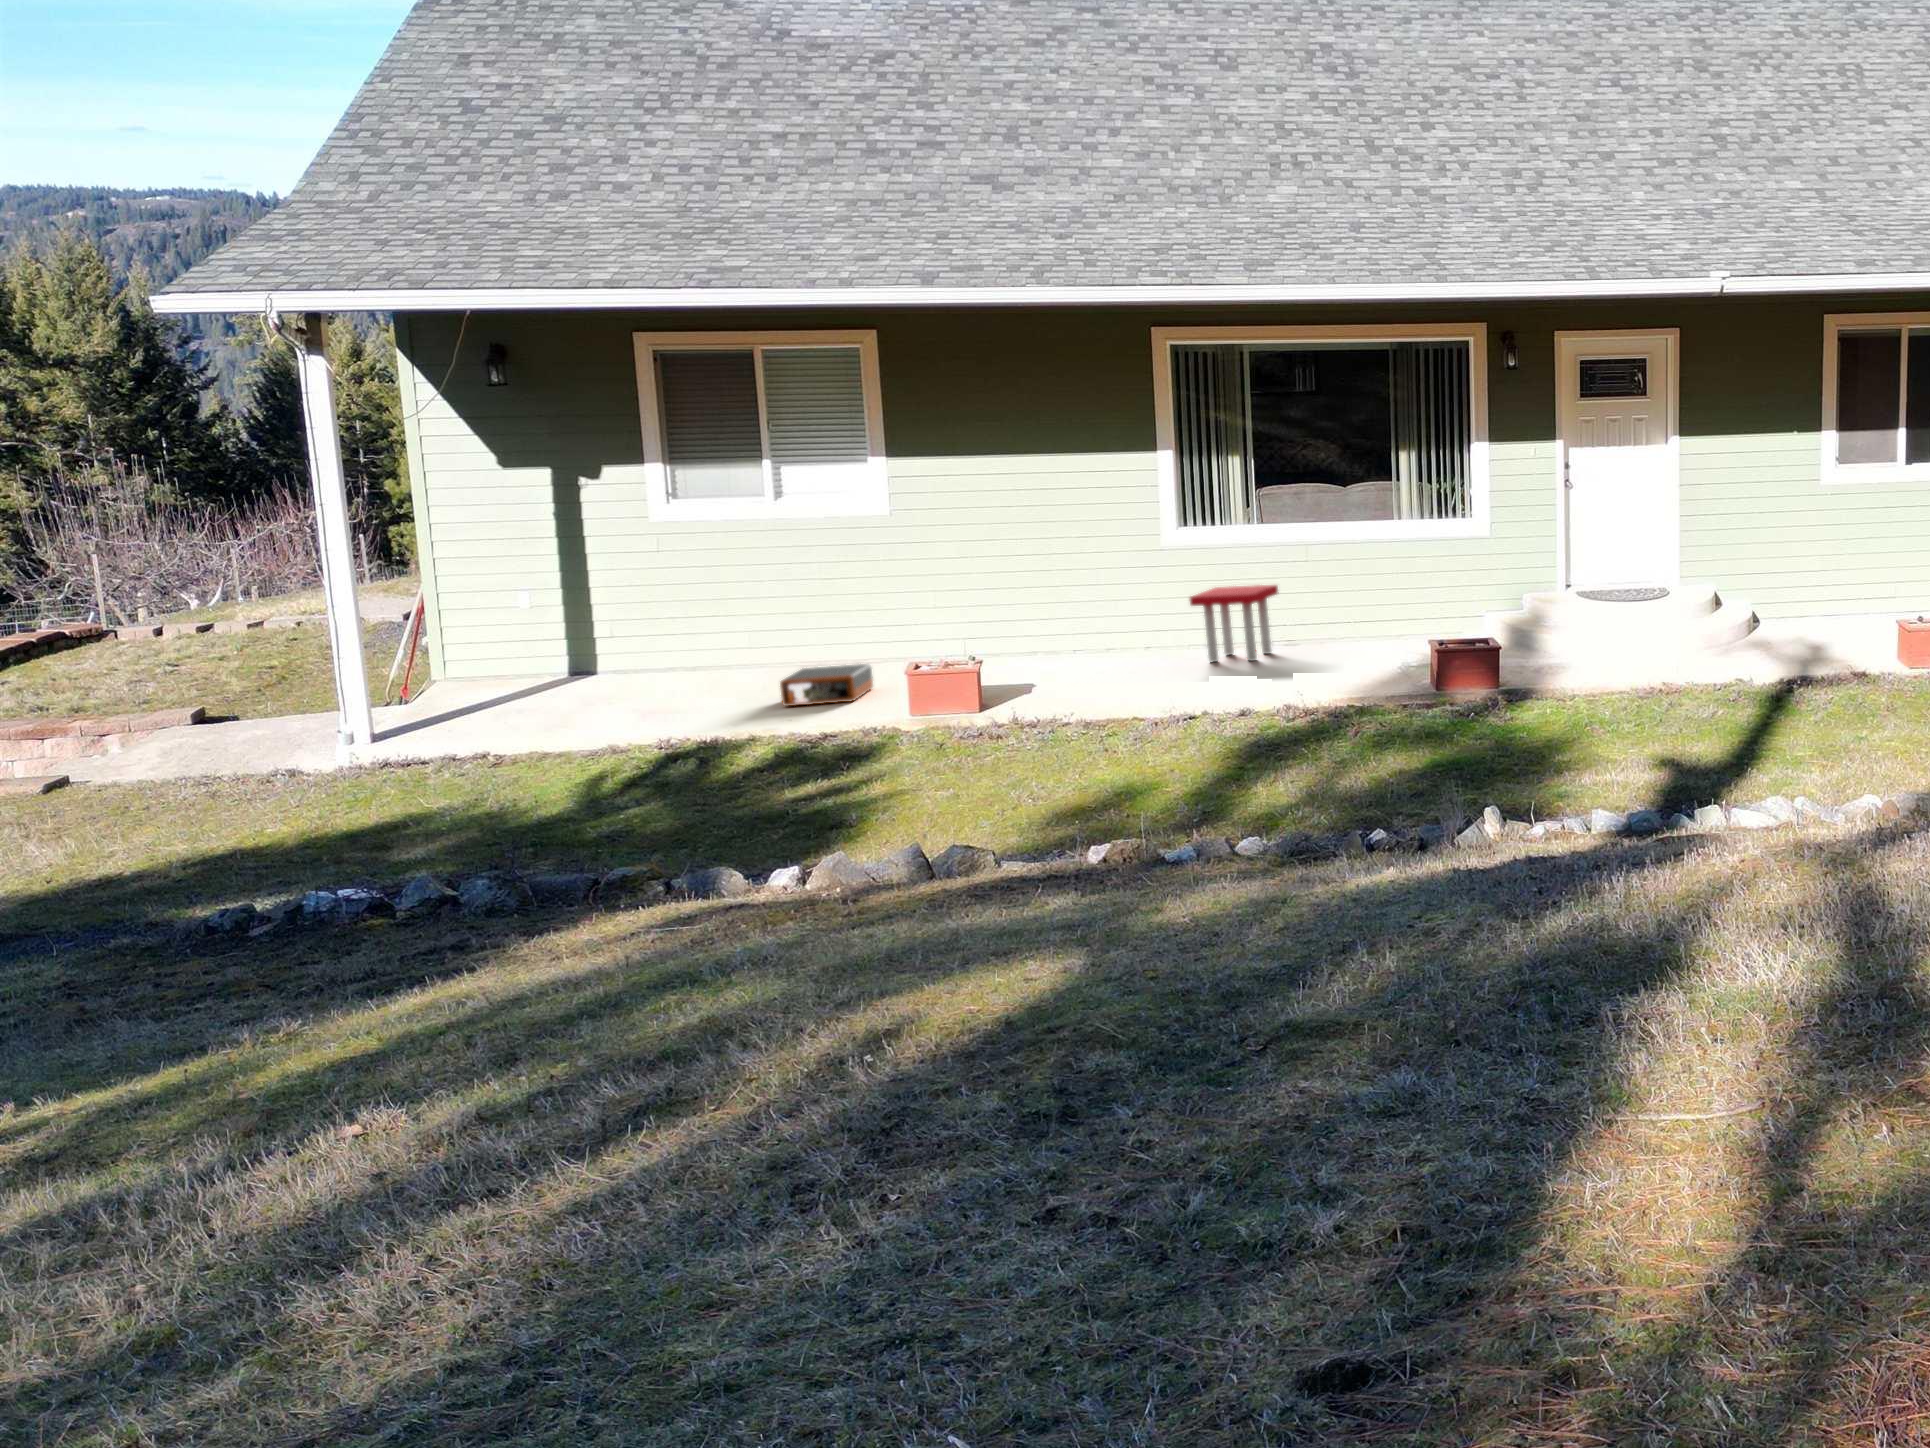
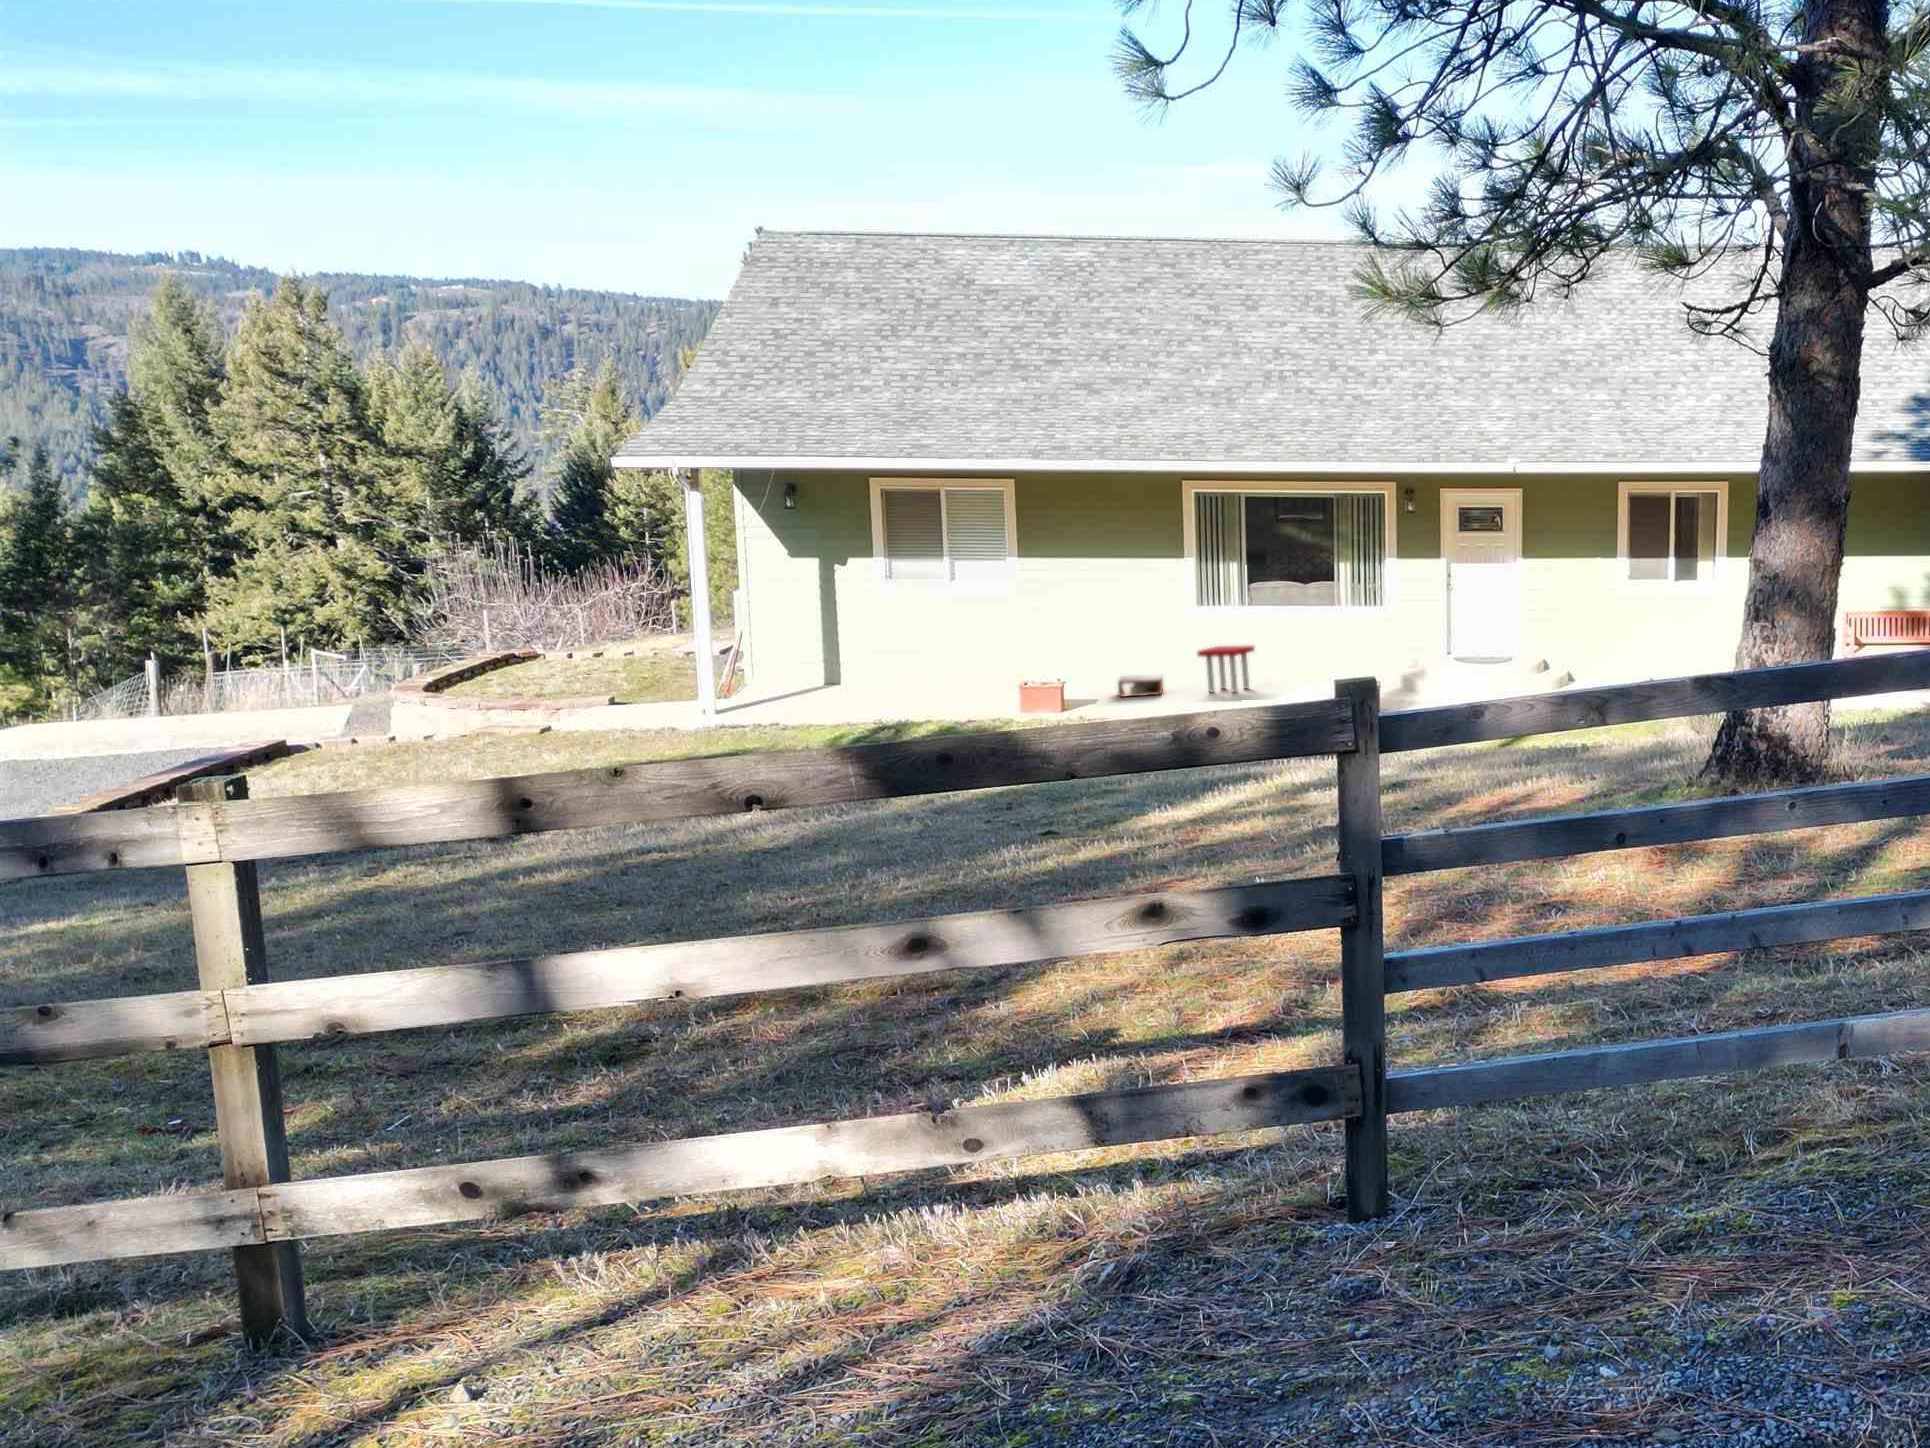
storage box: present [780,664,873,706] -> present [1118,674,1163,697]

